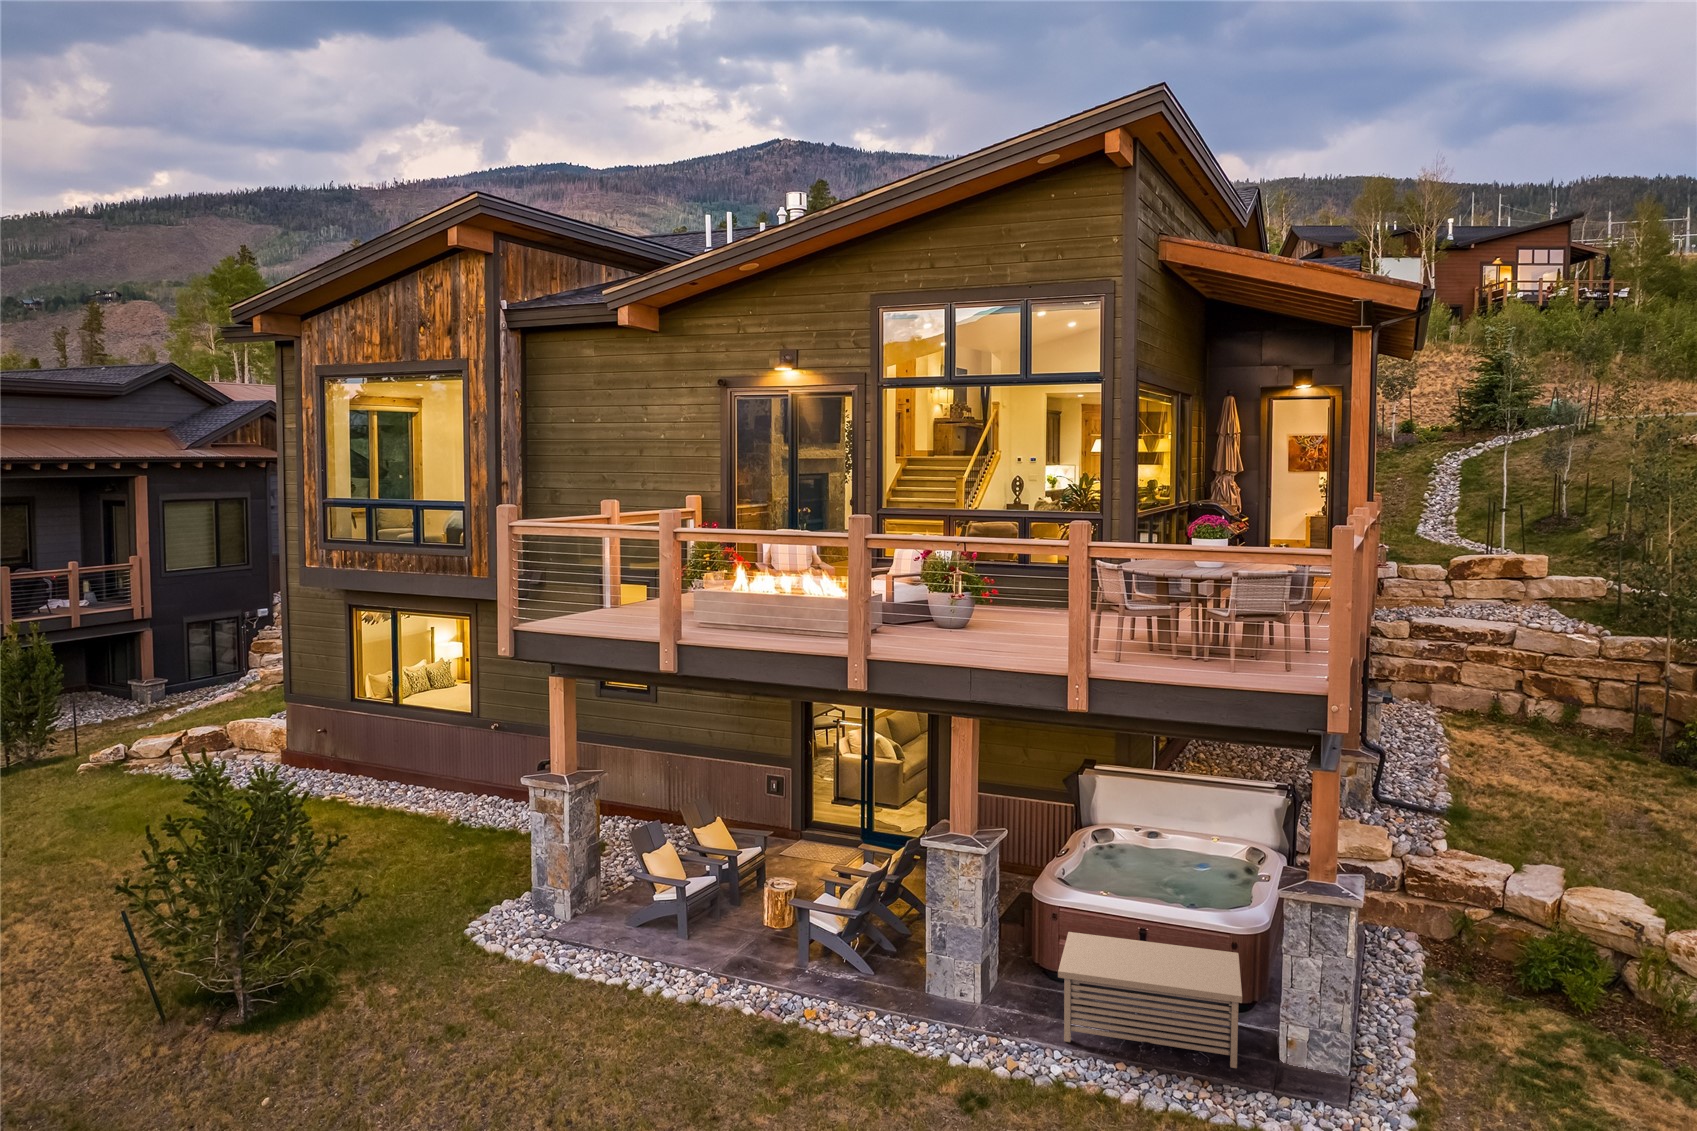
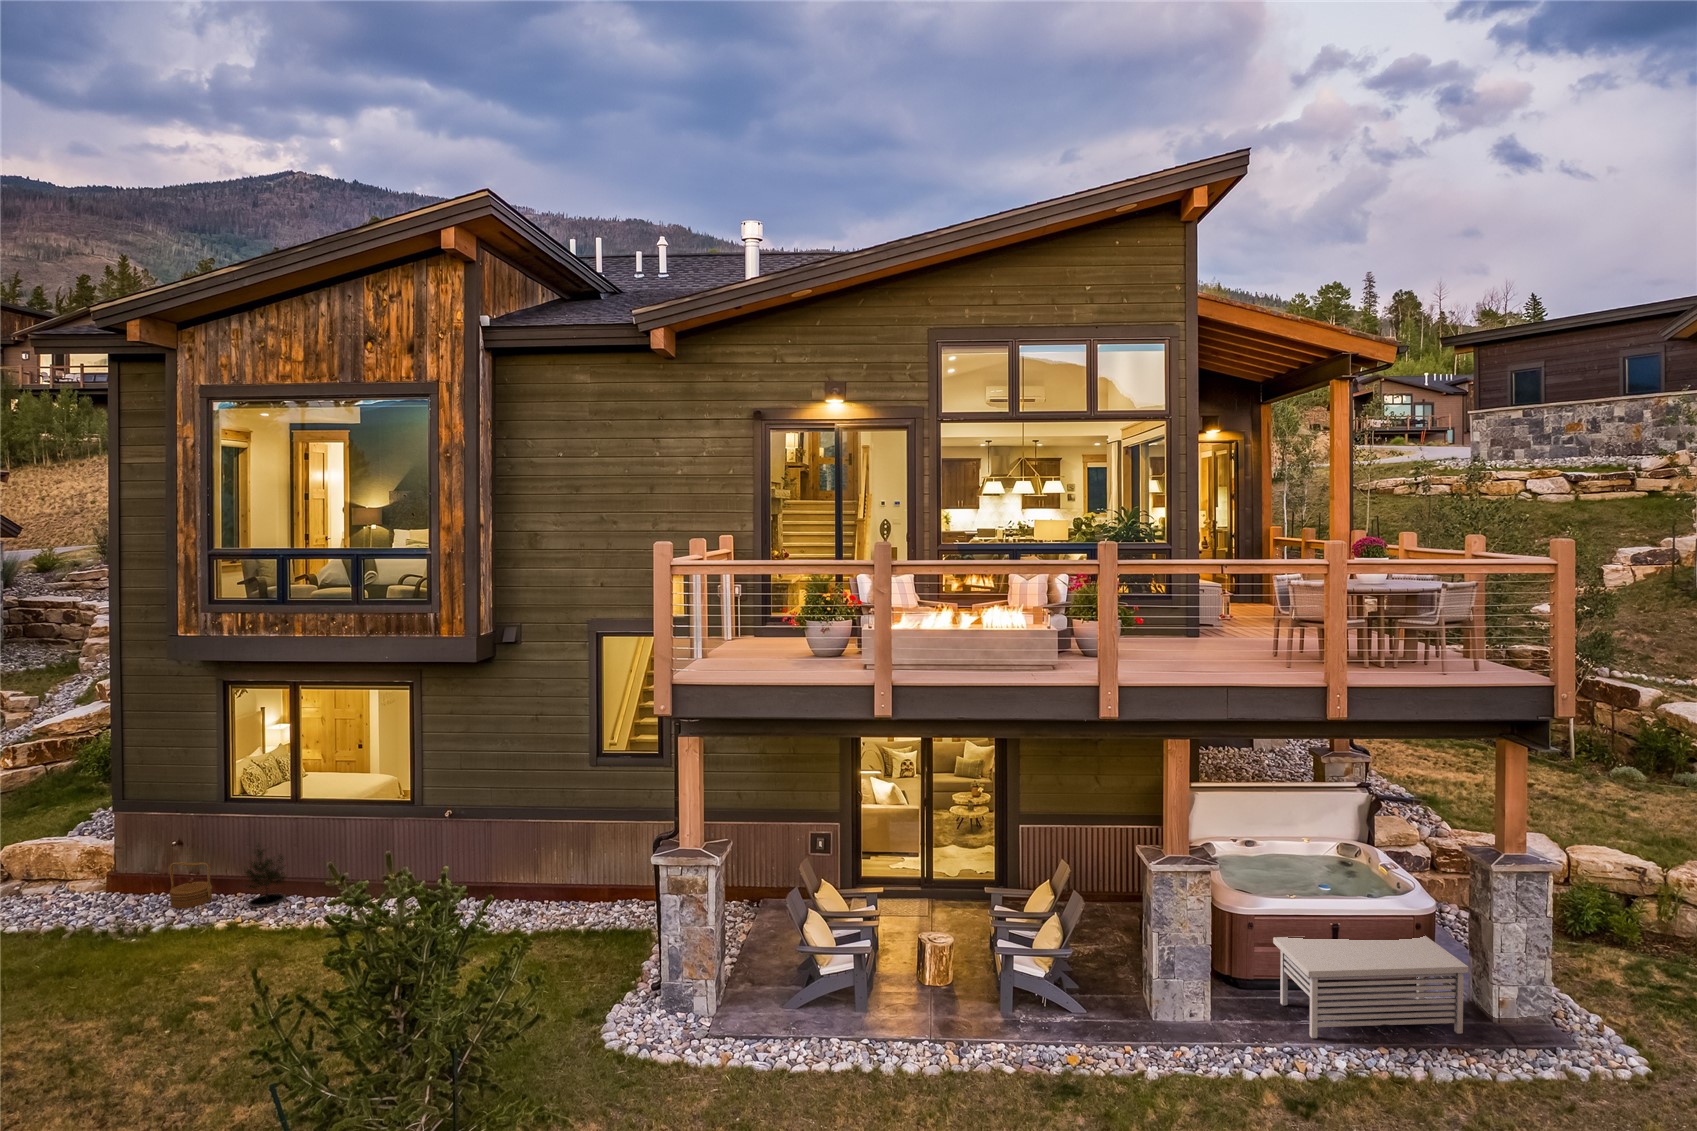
potted tree: none [347,735,386,787] -> present [245,845,286,907]
woven basket: none [307,744,340,781] -> present [169,862,212,908]

